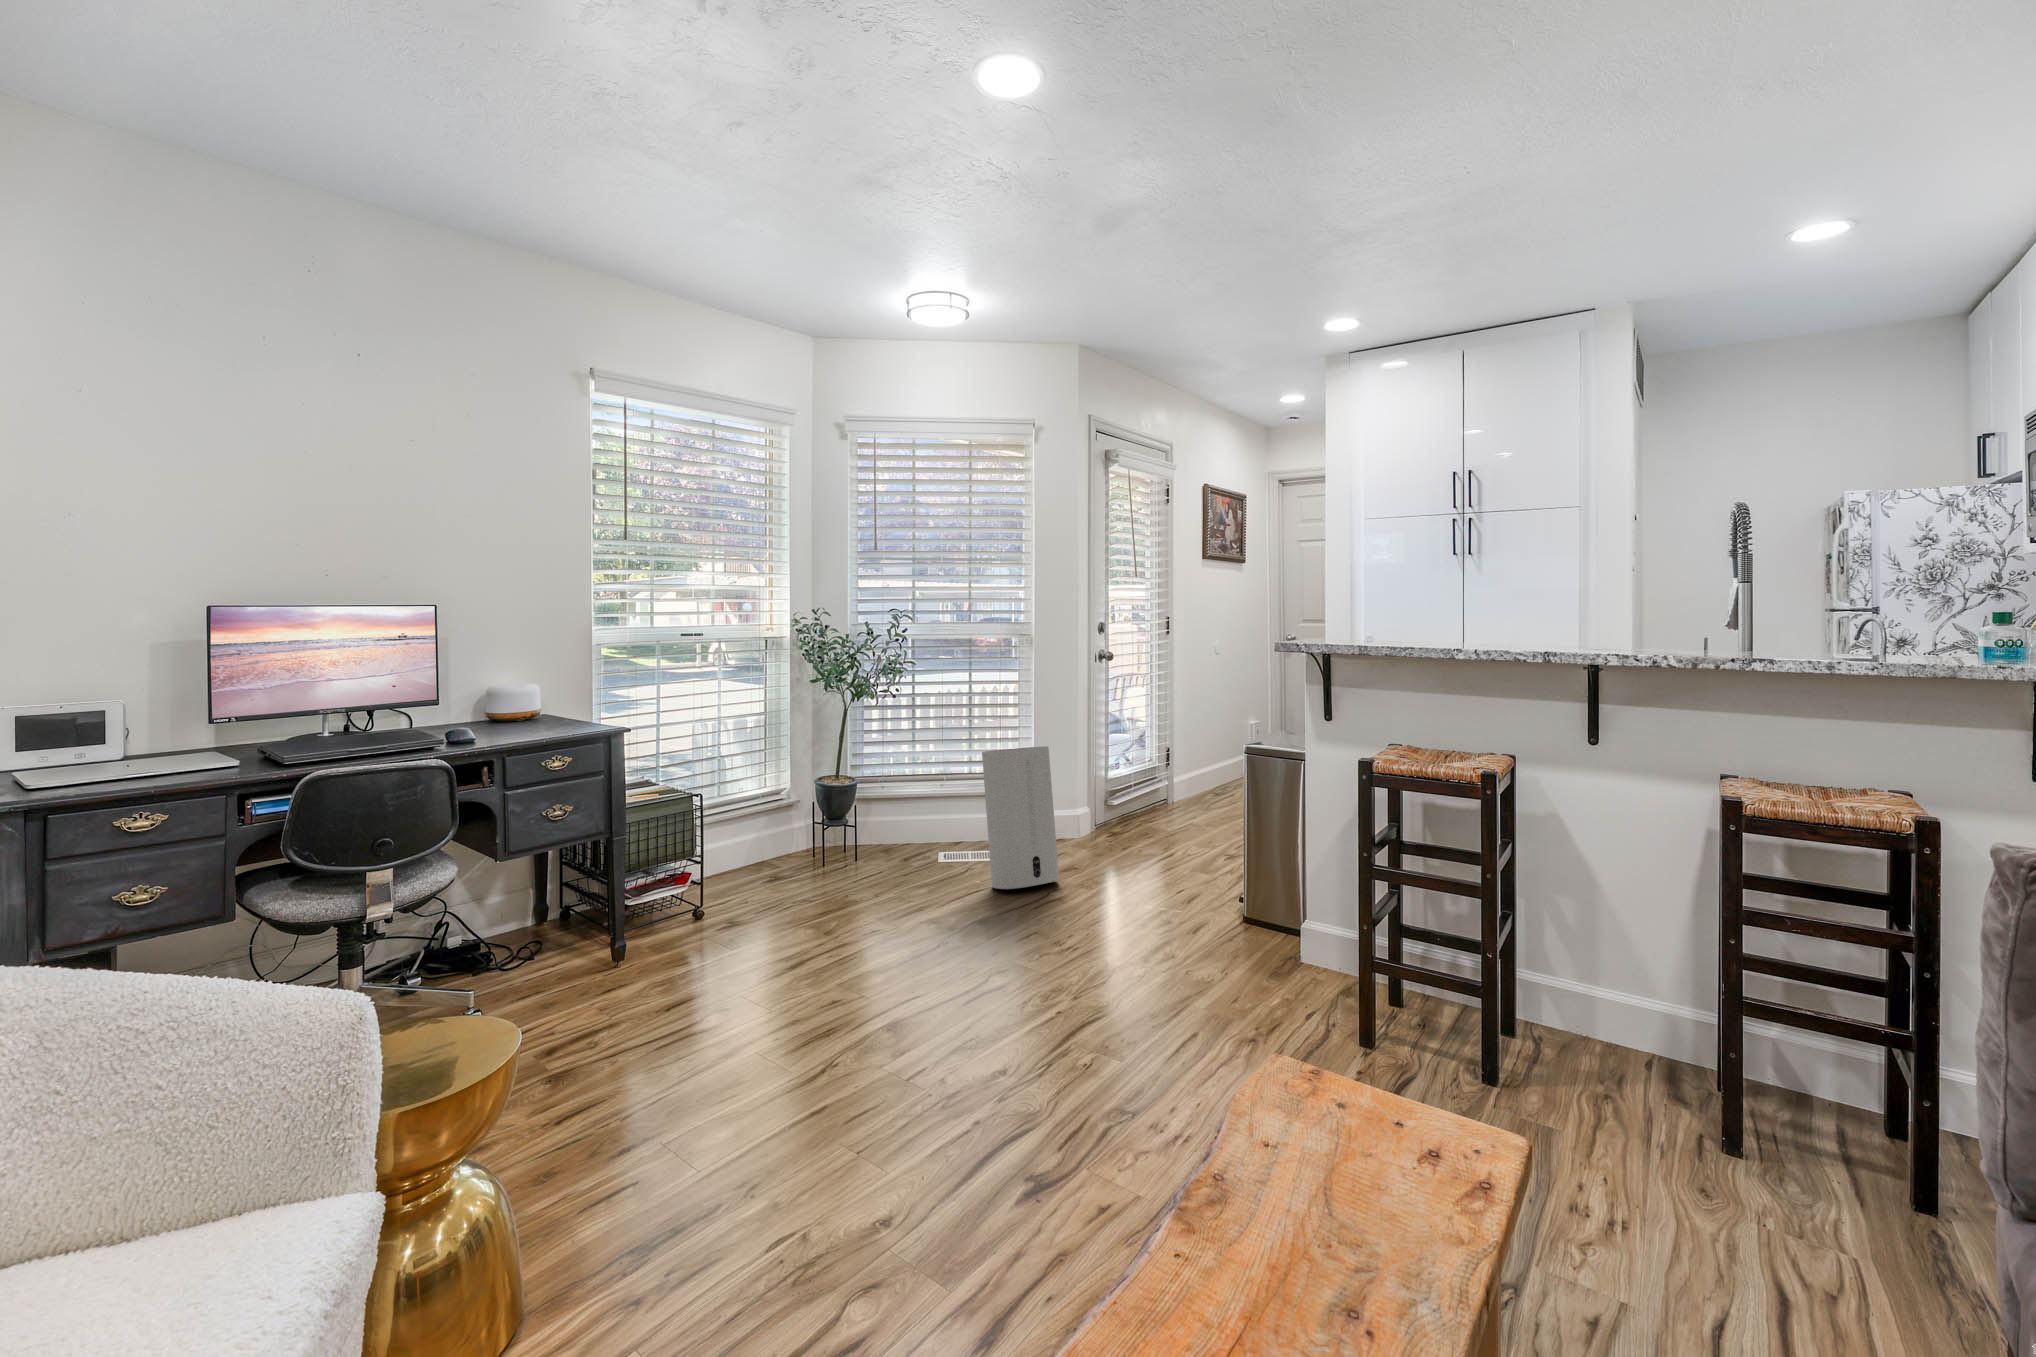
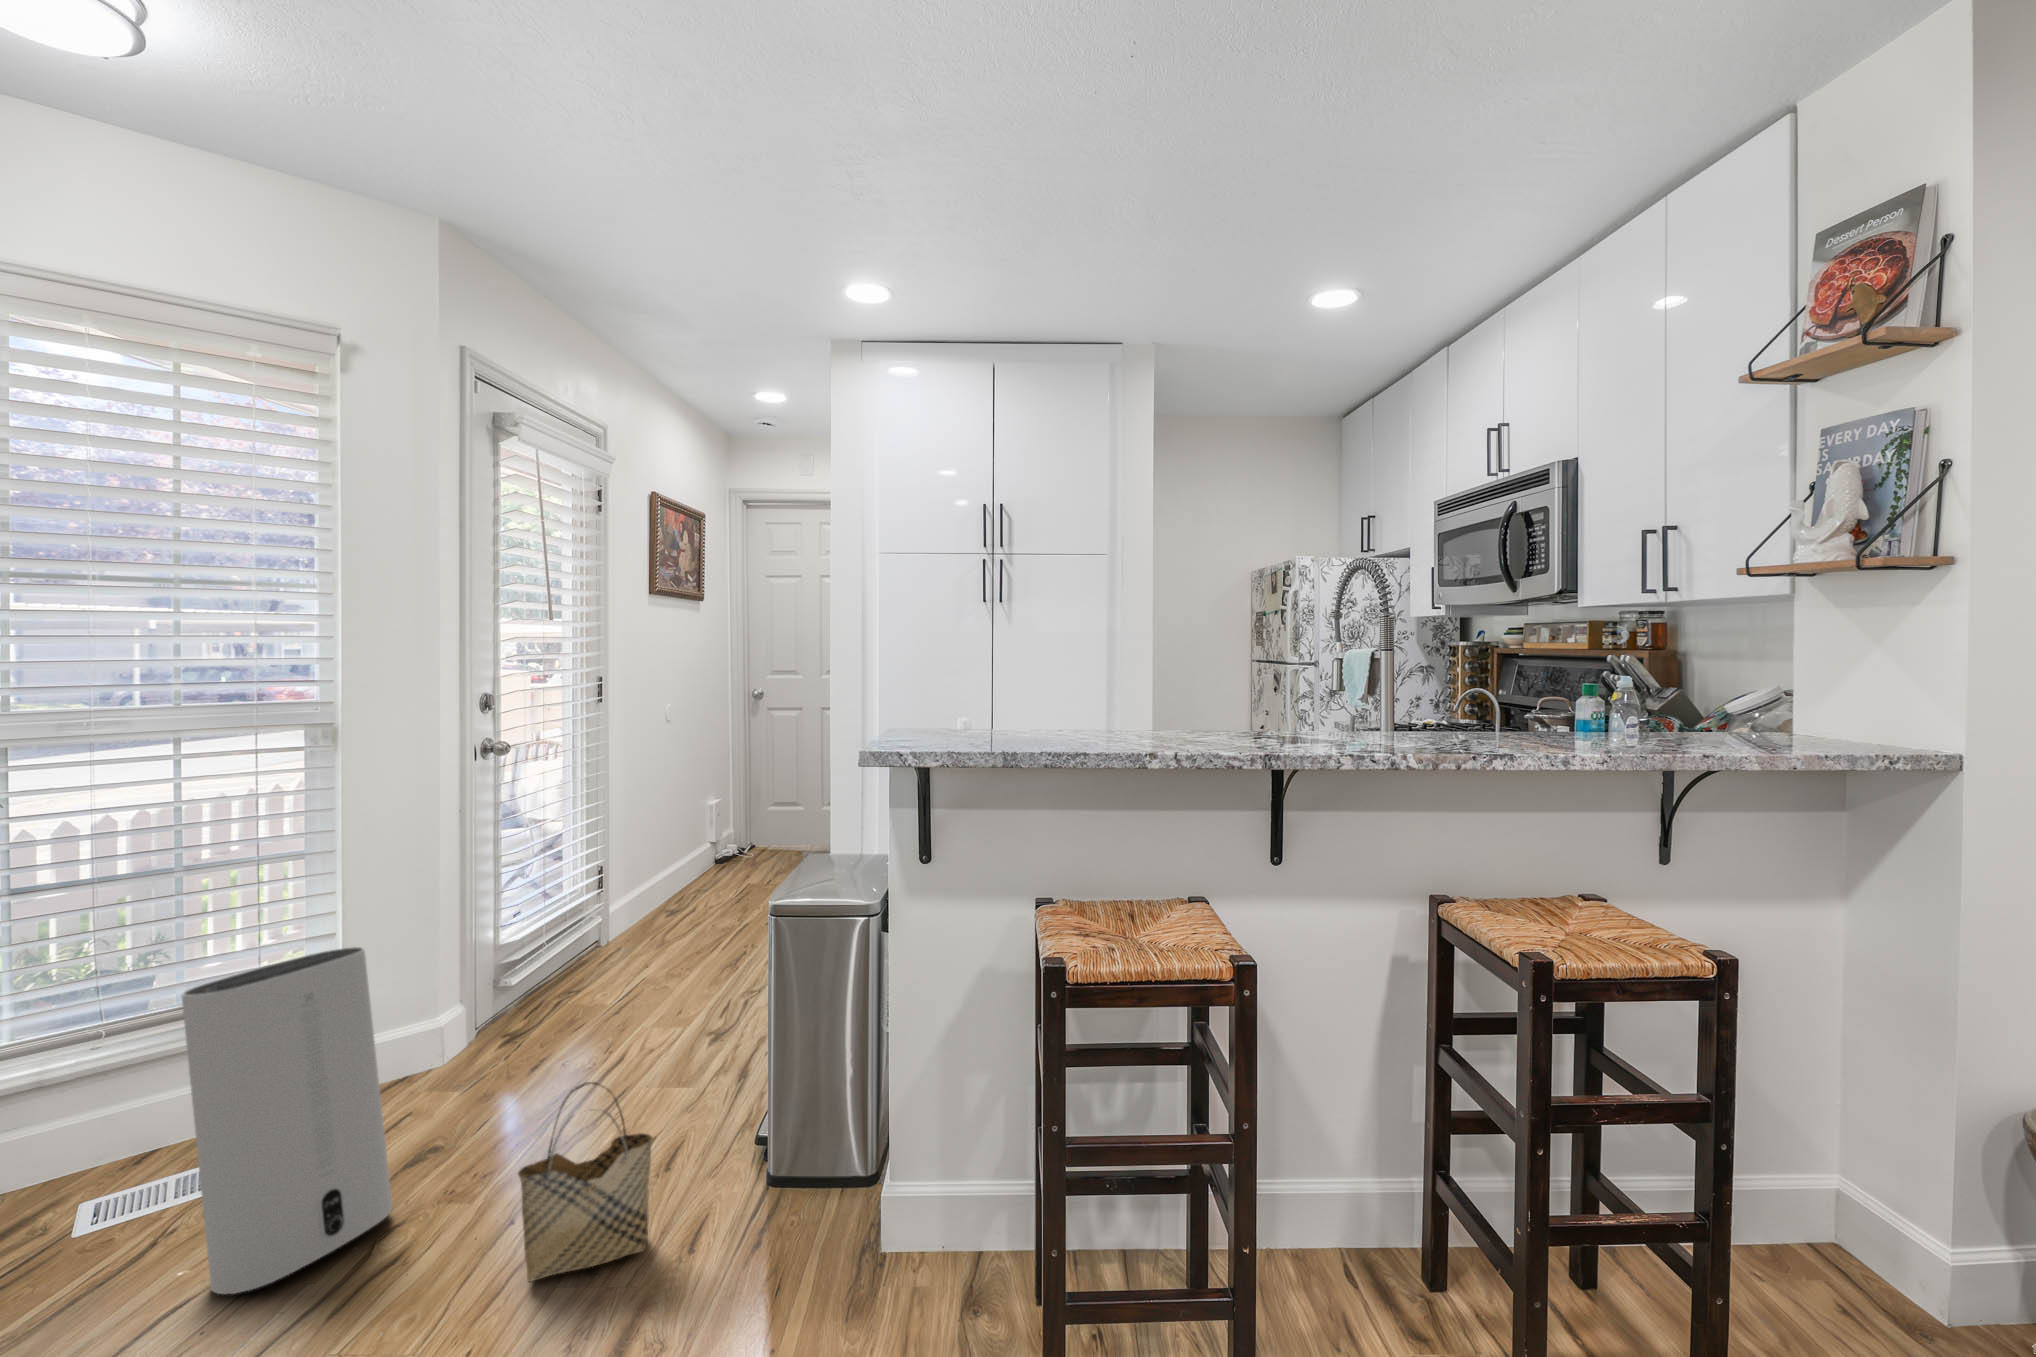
woven basket: none [1115,825,1180,917] -> present [518,1082,653,1282]

